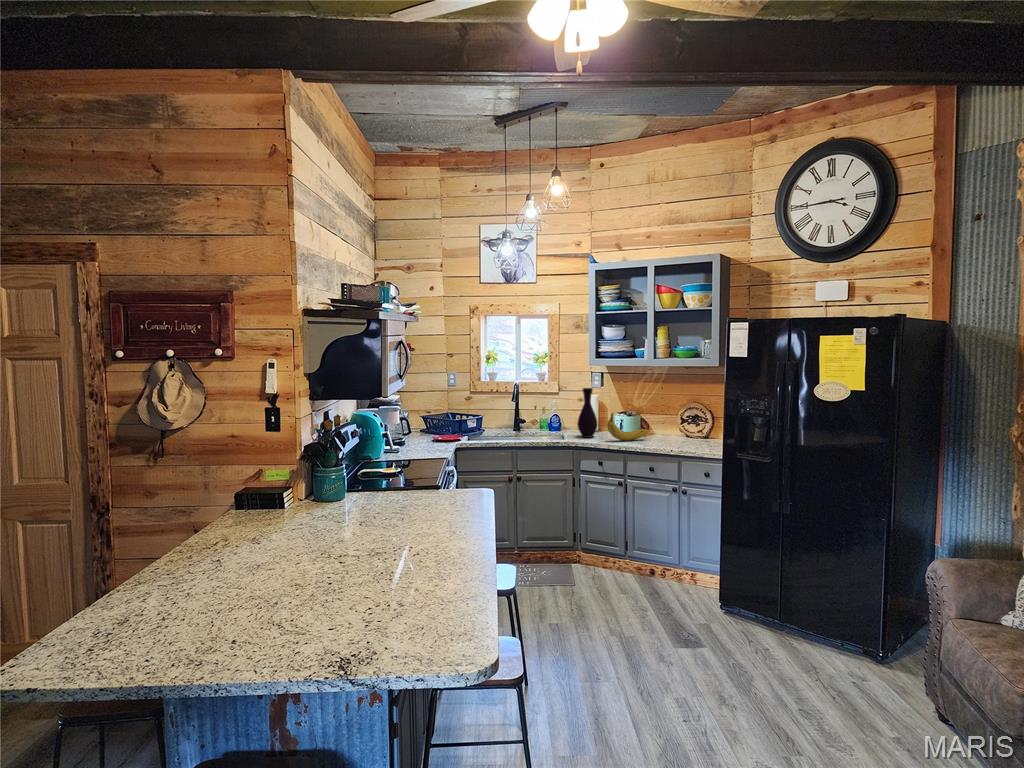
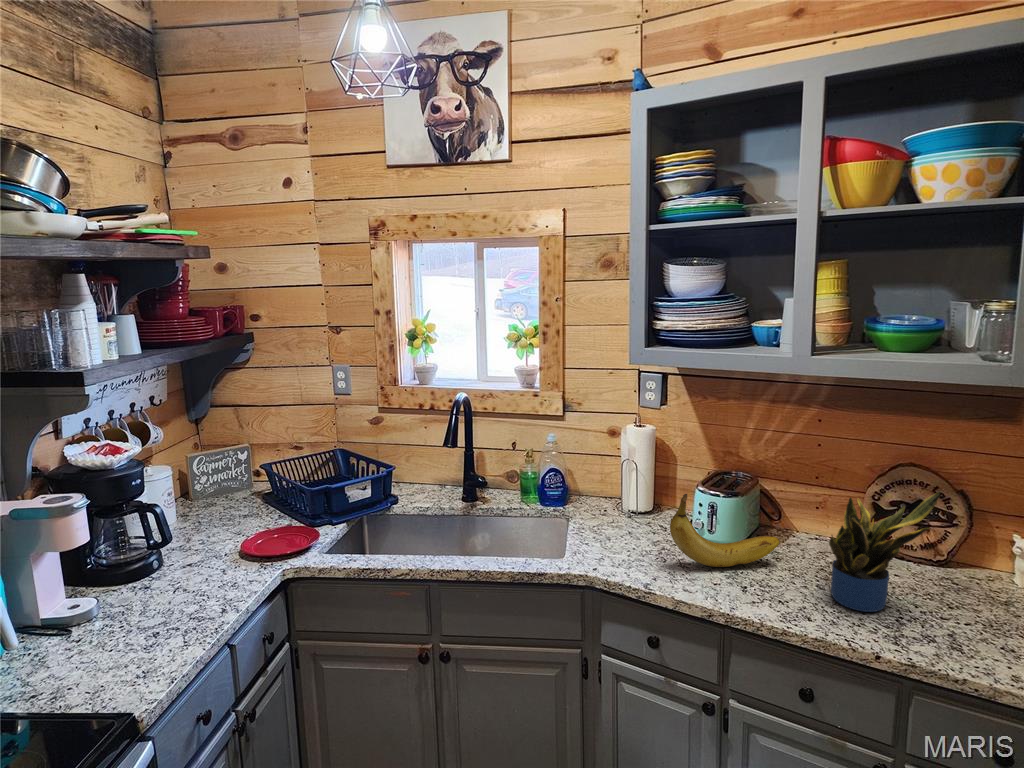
vase: present [577,388,597,438] -> none [597,418,648,543]
potted plant: none [662,401,694,446] -> present [829,491,941,612]

